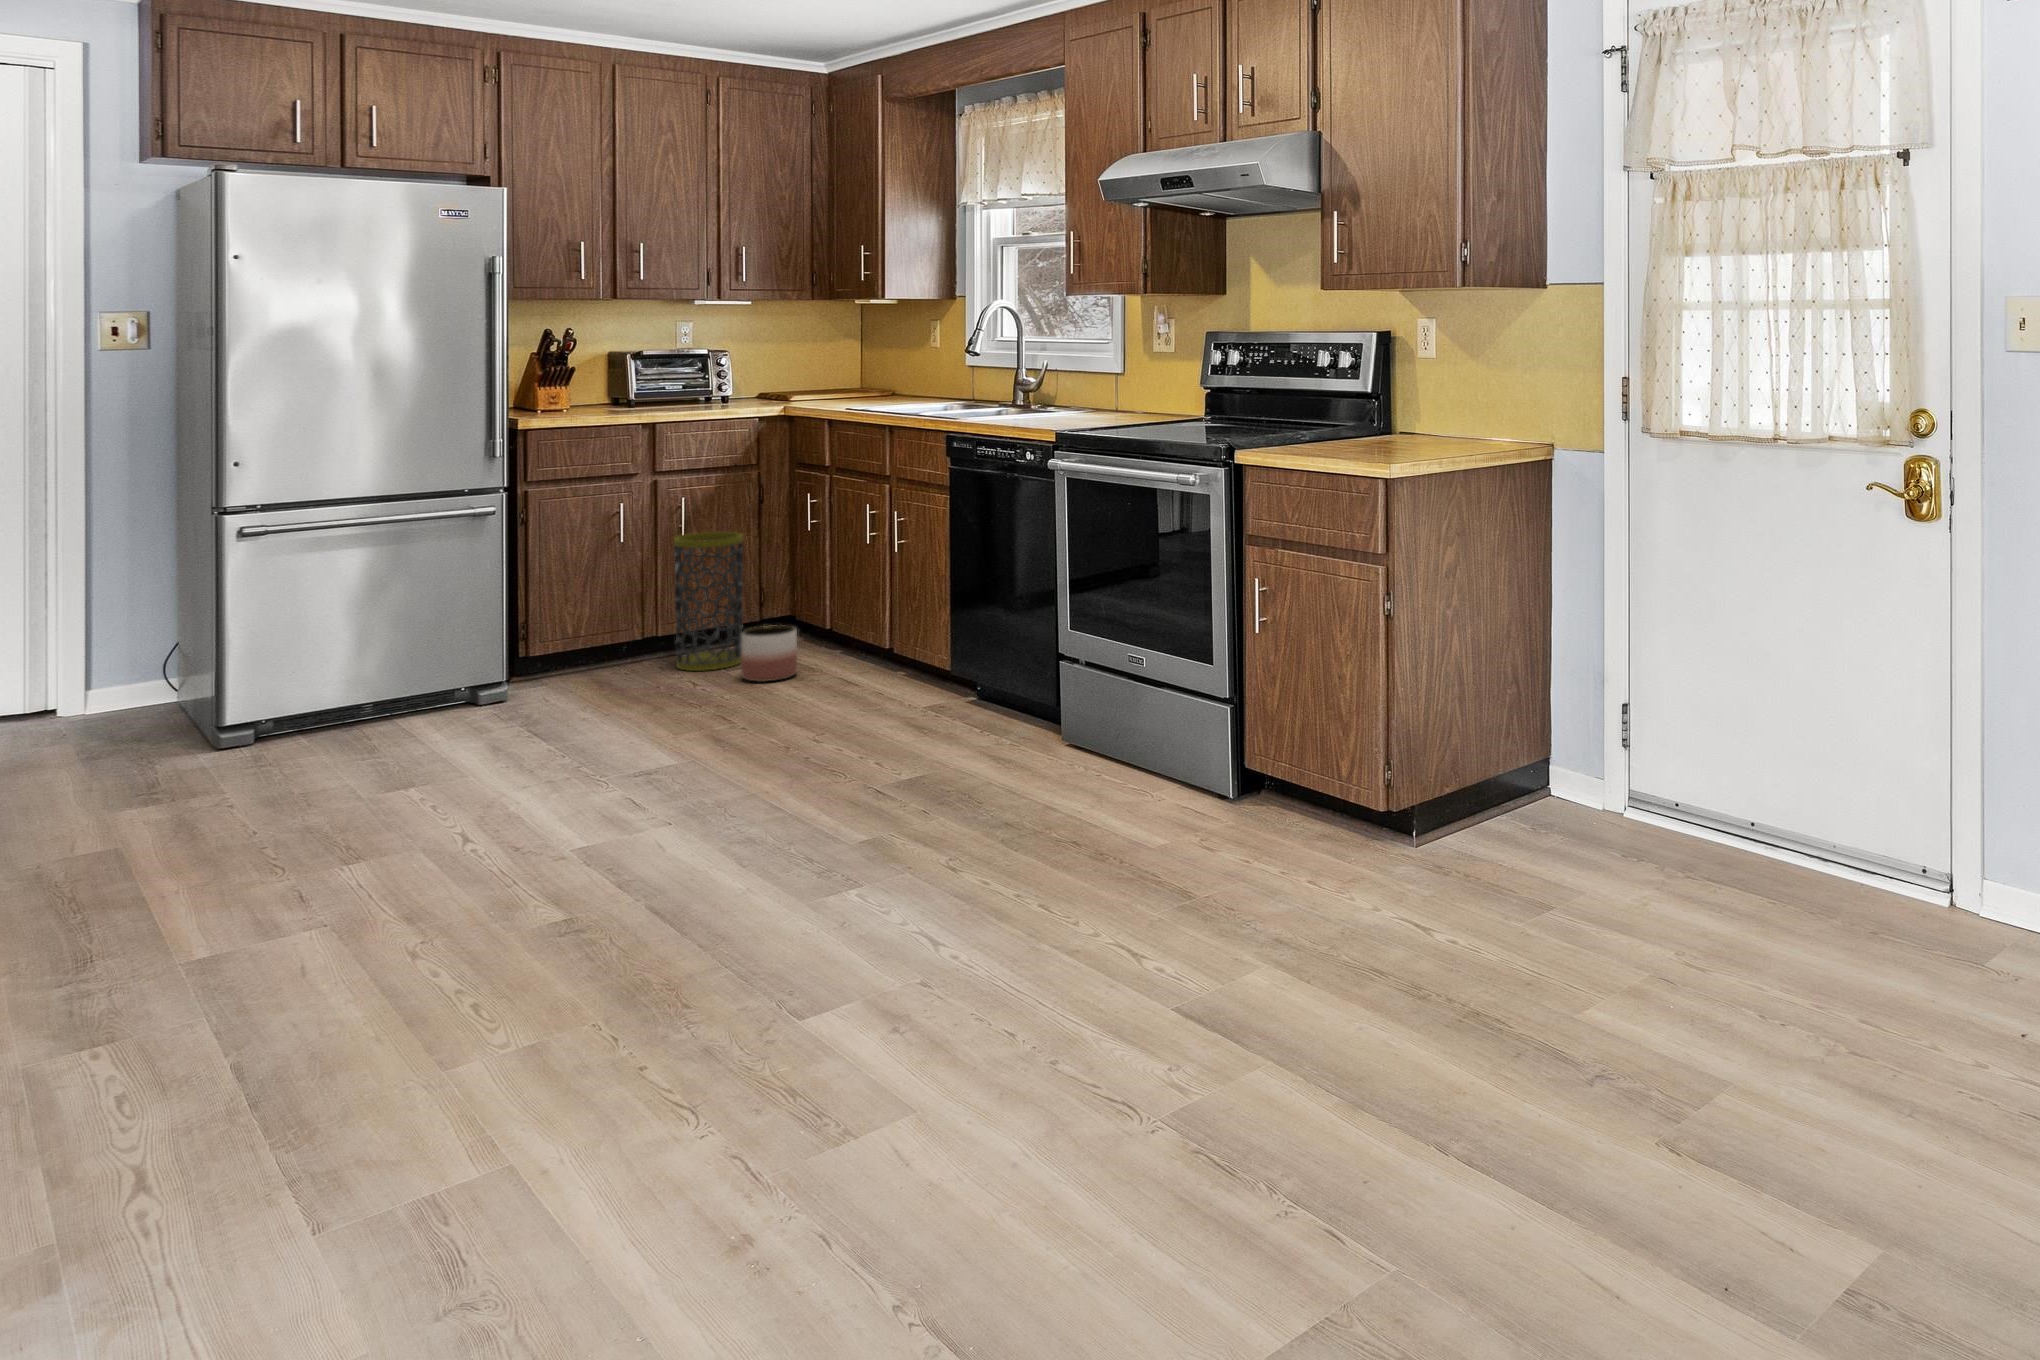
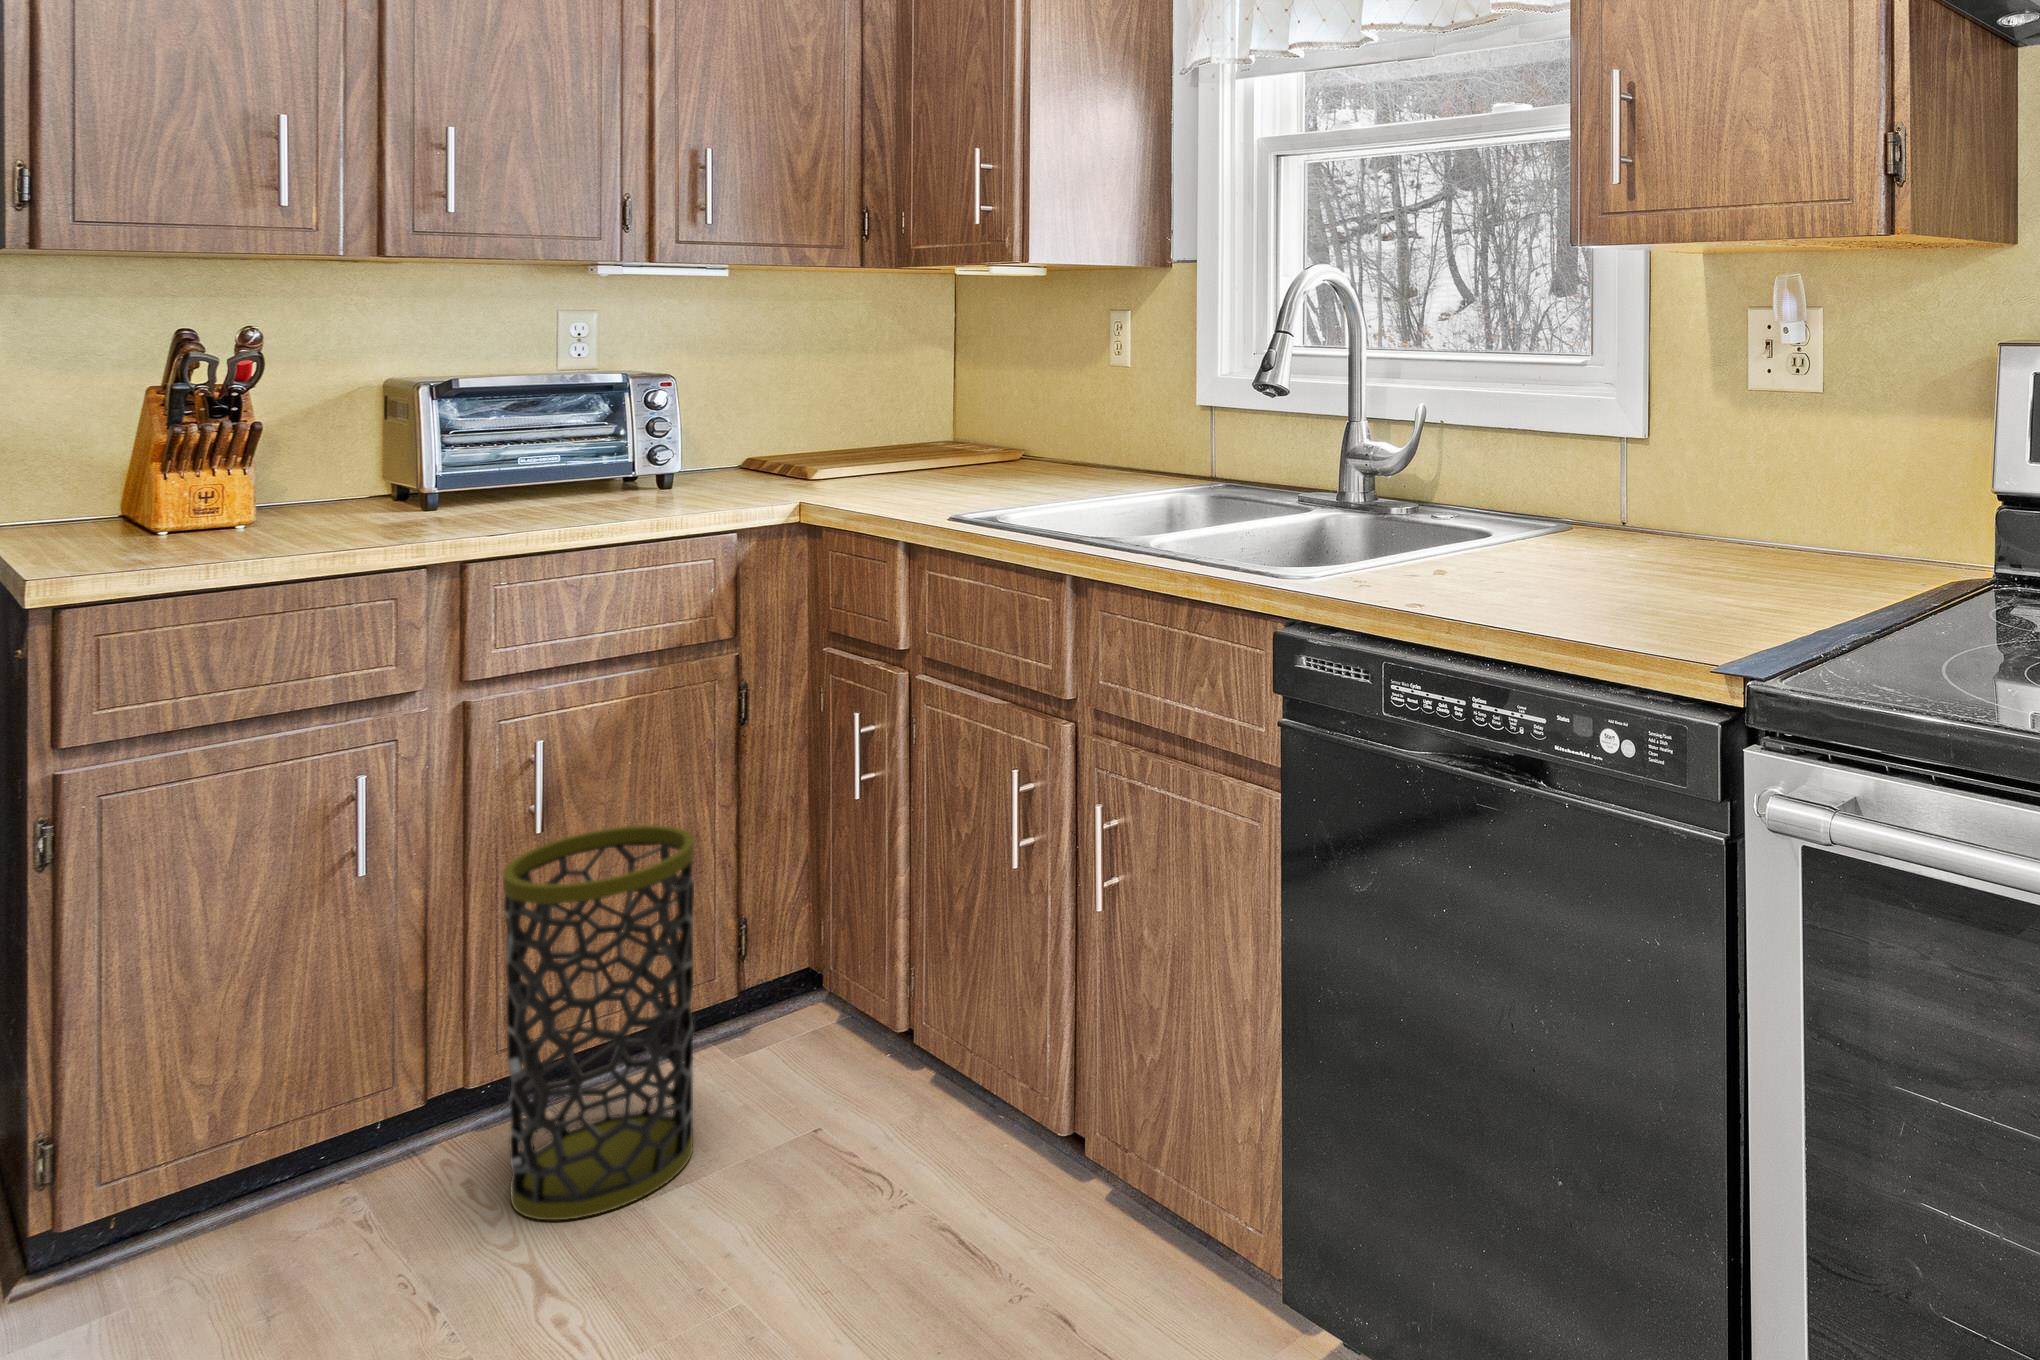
planter: present [741,625,797,682] -> none [685,1087,840,1282]

